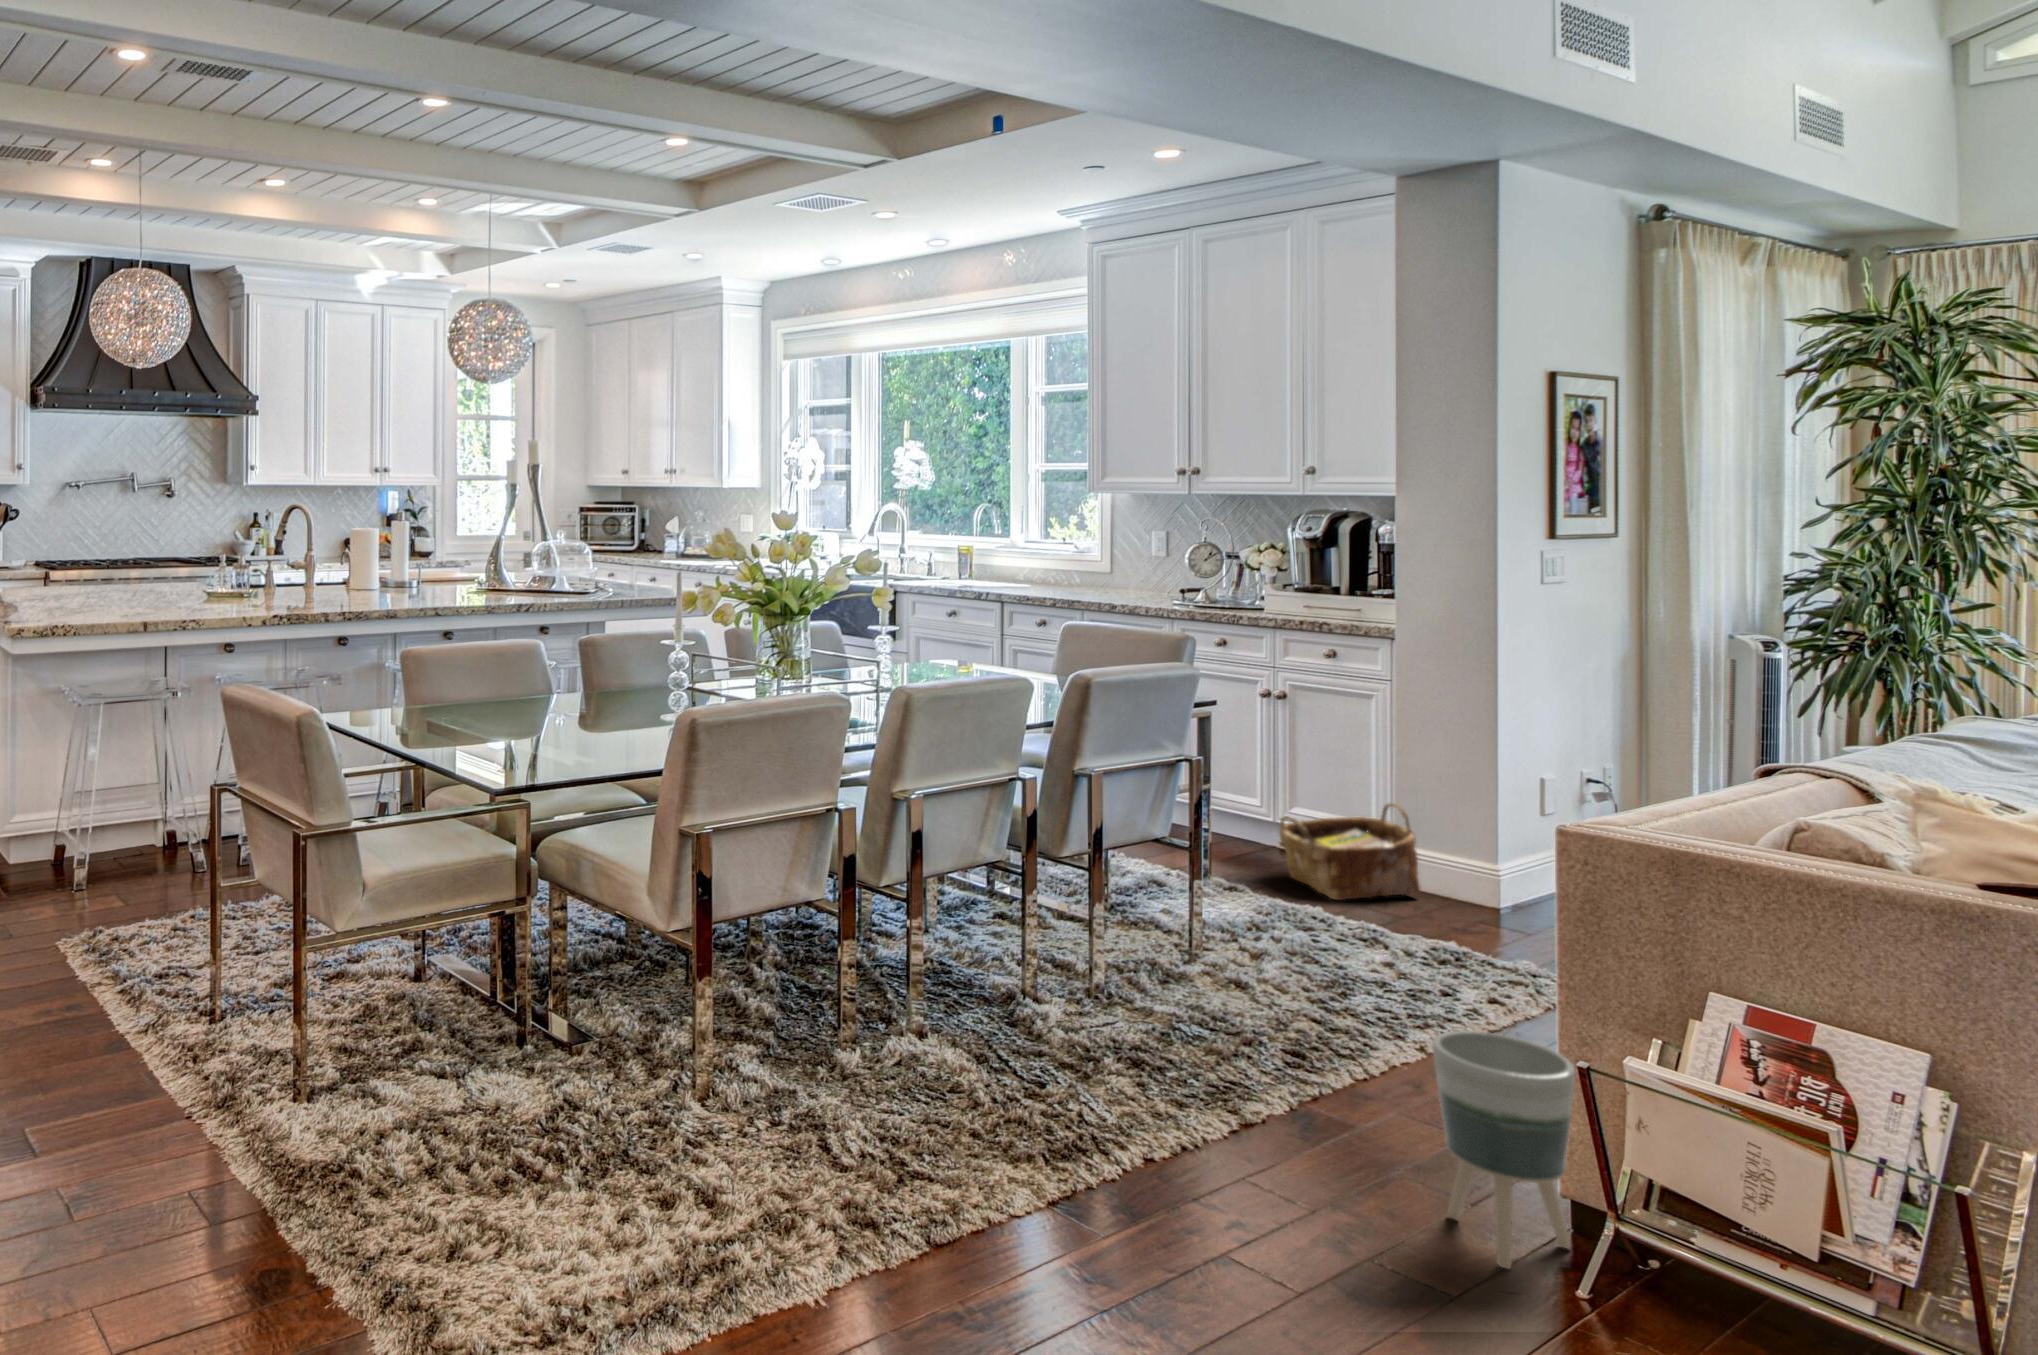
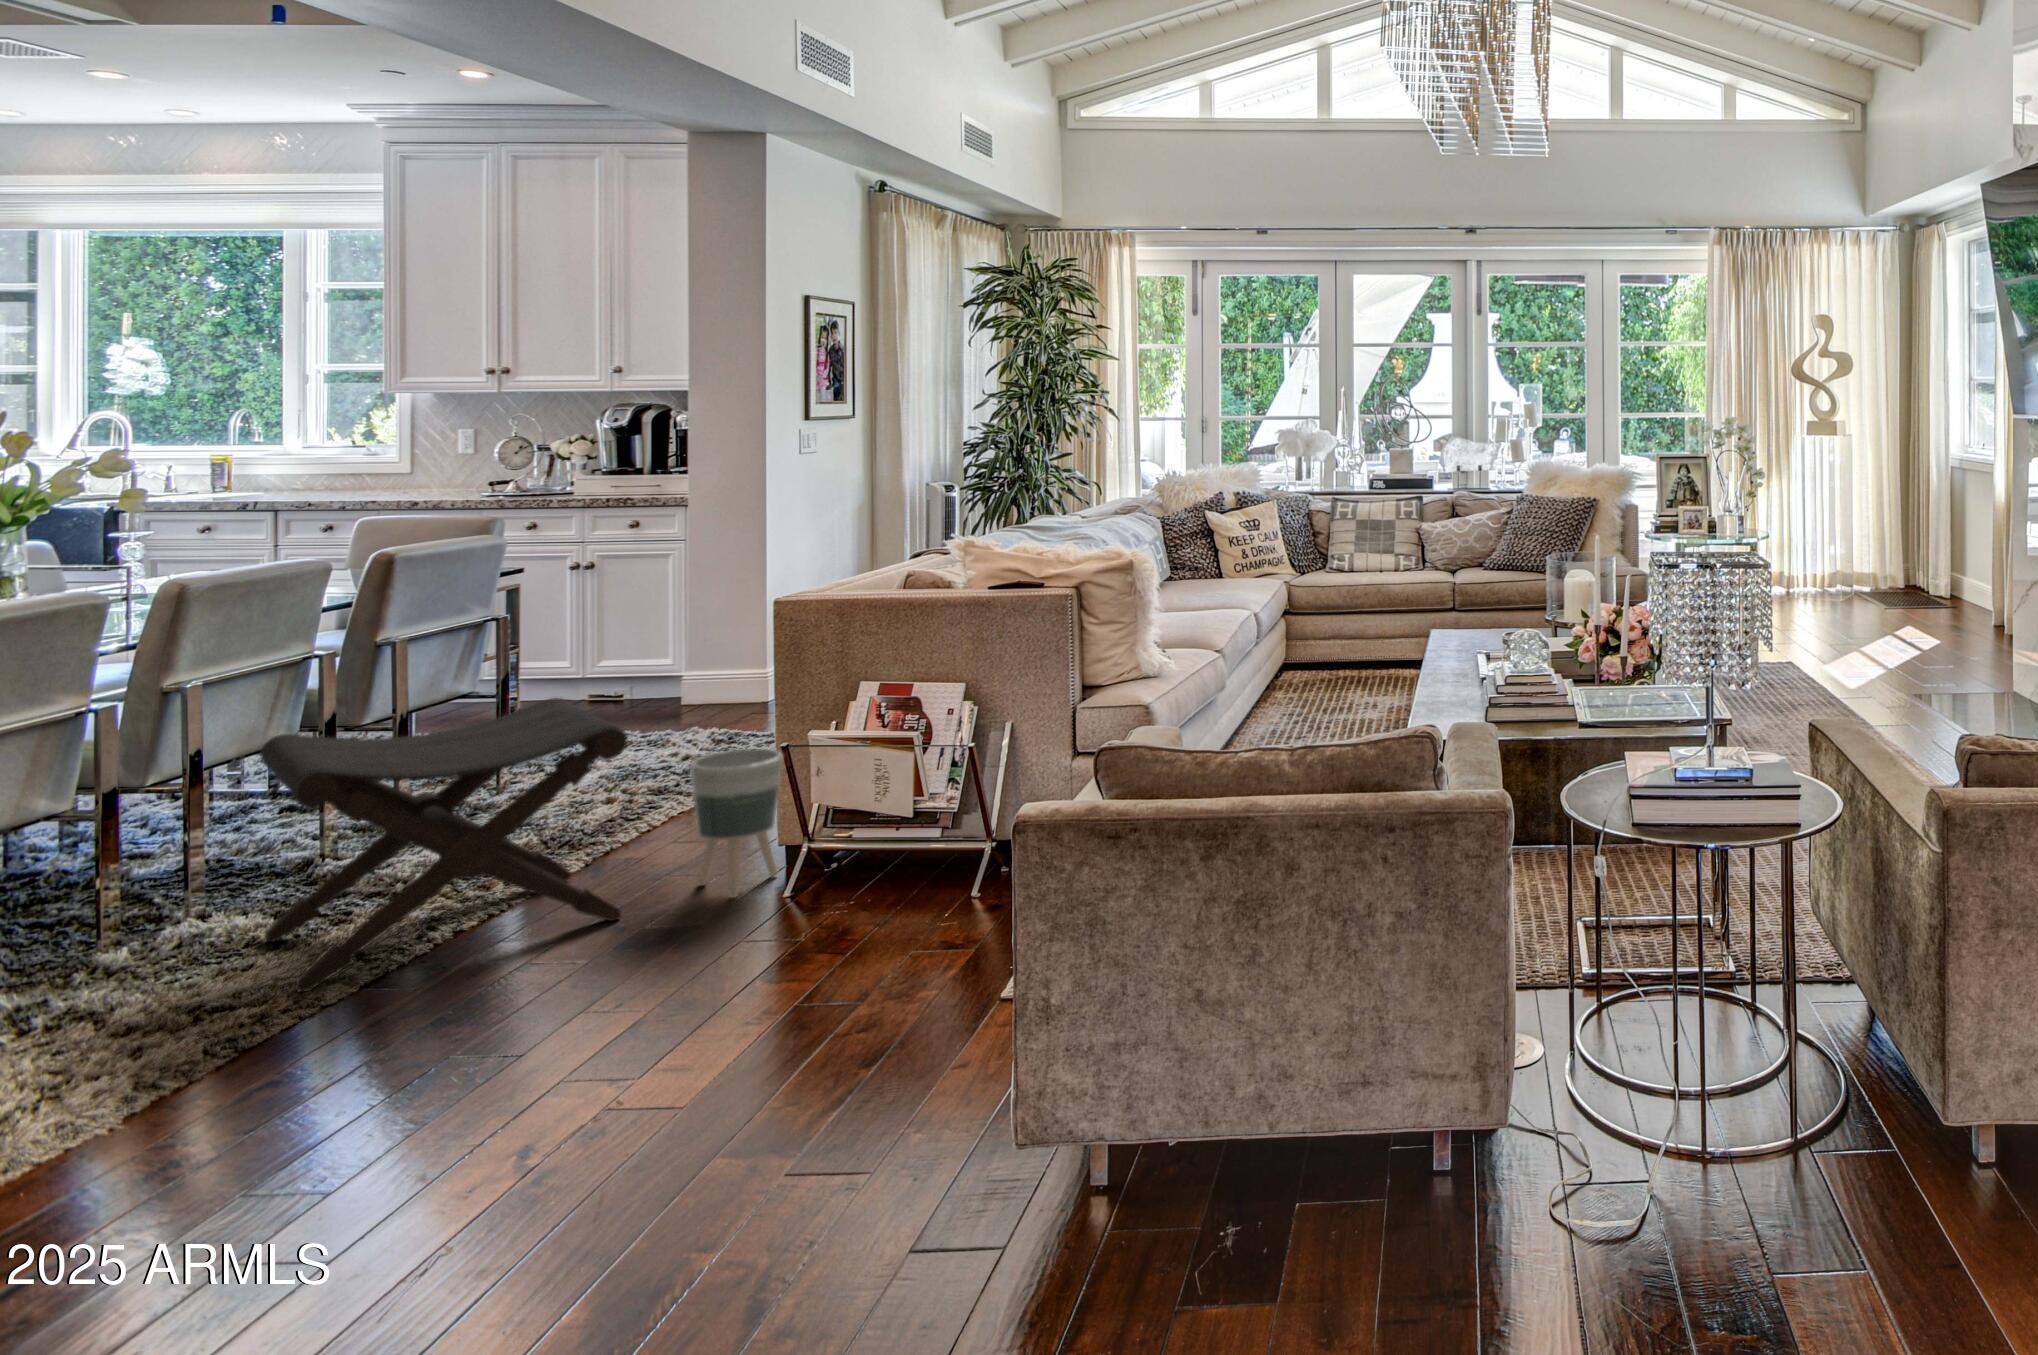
woven basket: present [1279,803,1420,900] -> none [580,641,699,728]
footstool: none [953,875,1346,1239] -> present [261,698,627,992]

